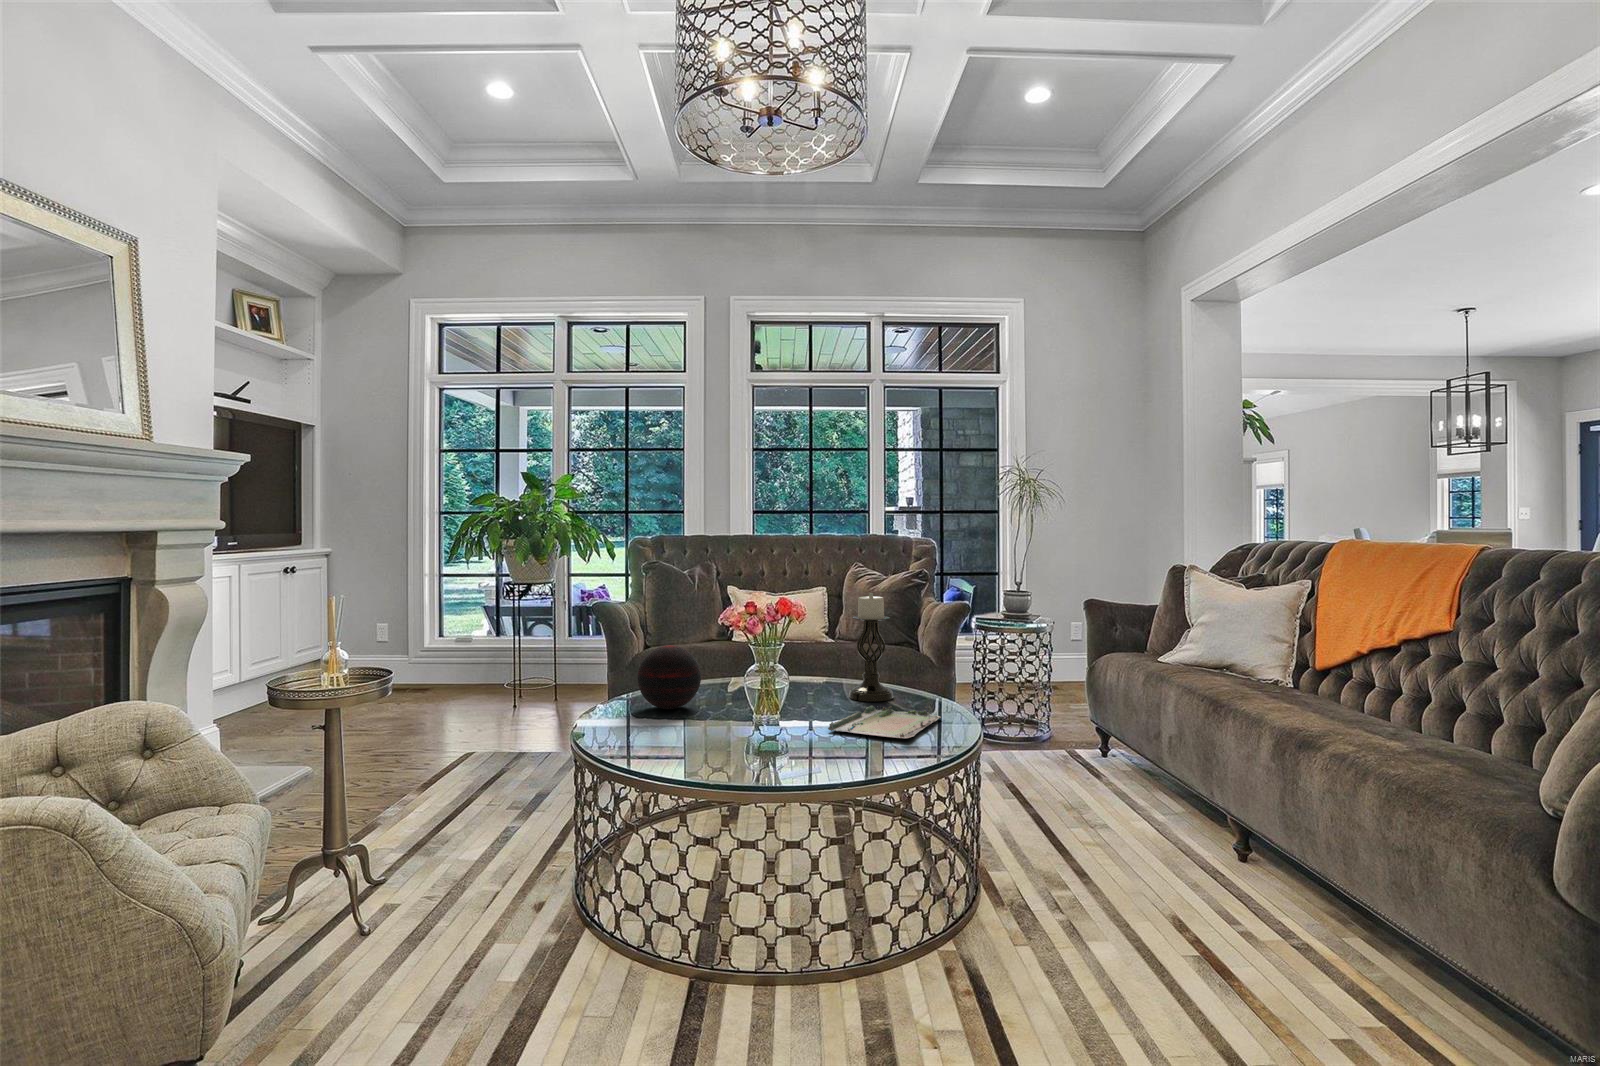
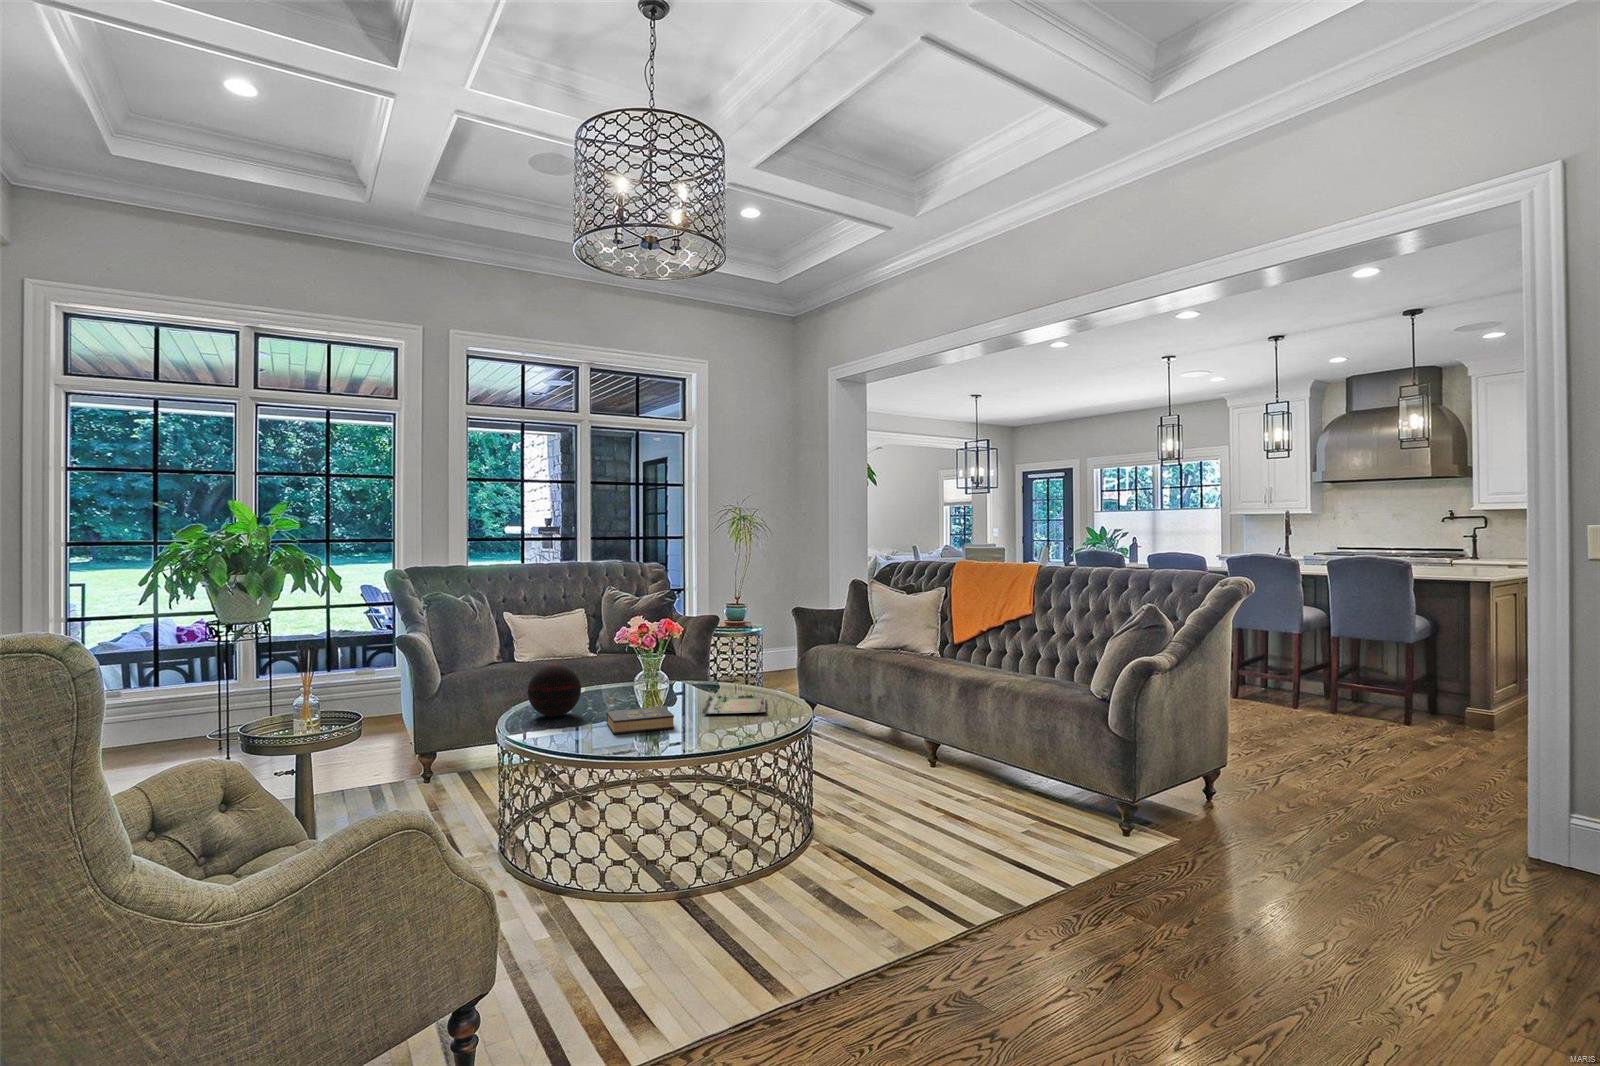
candle holder: present [849,593,893,701] -> none [678,612,712,694]
hardback book: none [686,711,776,745] -> present [607,707,674,734]

